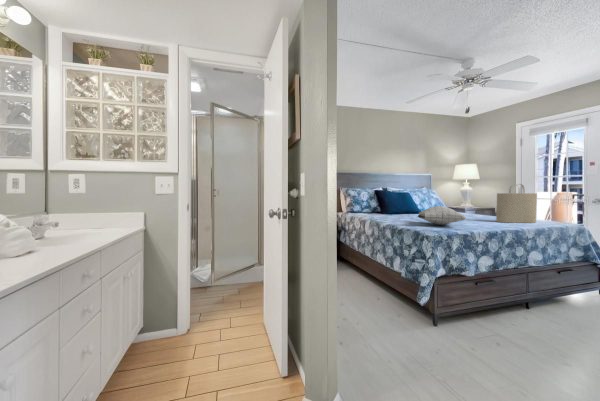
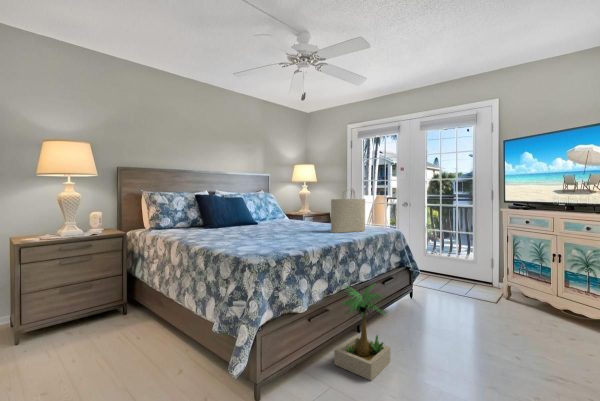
pillow: present [418,206,466,225] -> none [240,217,299,243]
potted plant: none [499,262,569,344] -> present [334,284,390,380]

